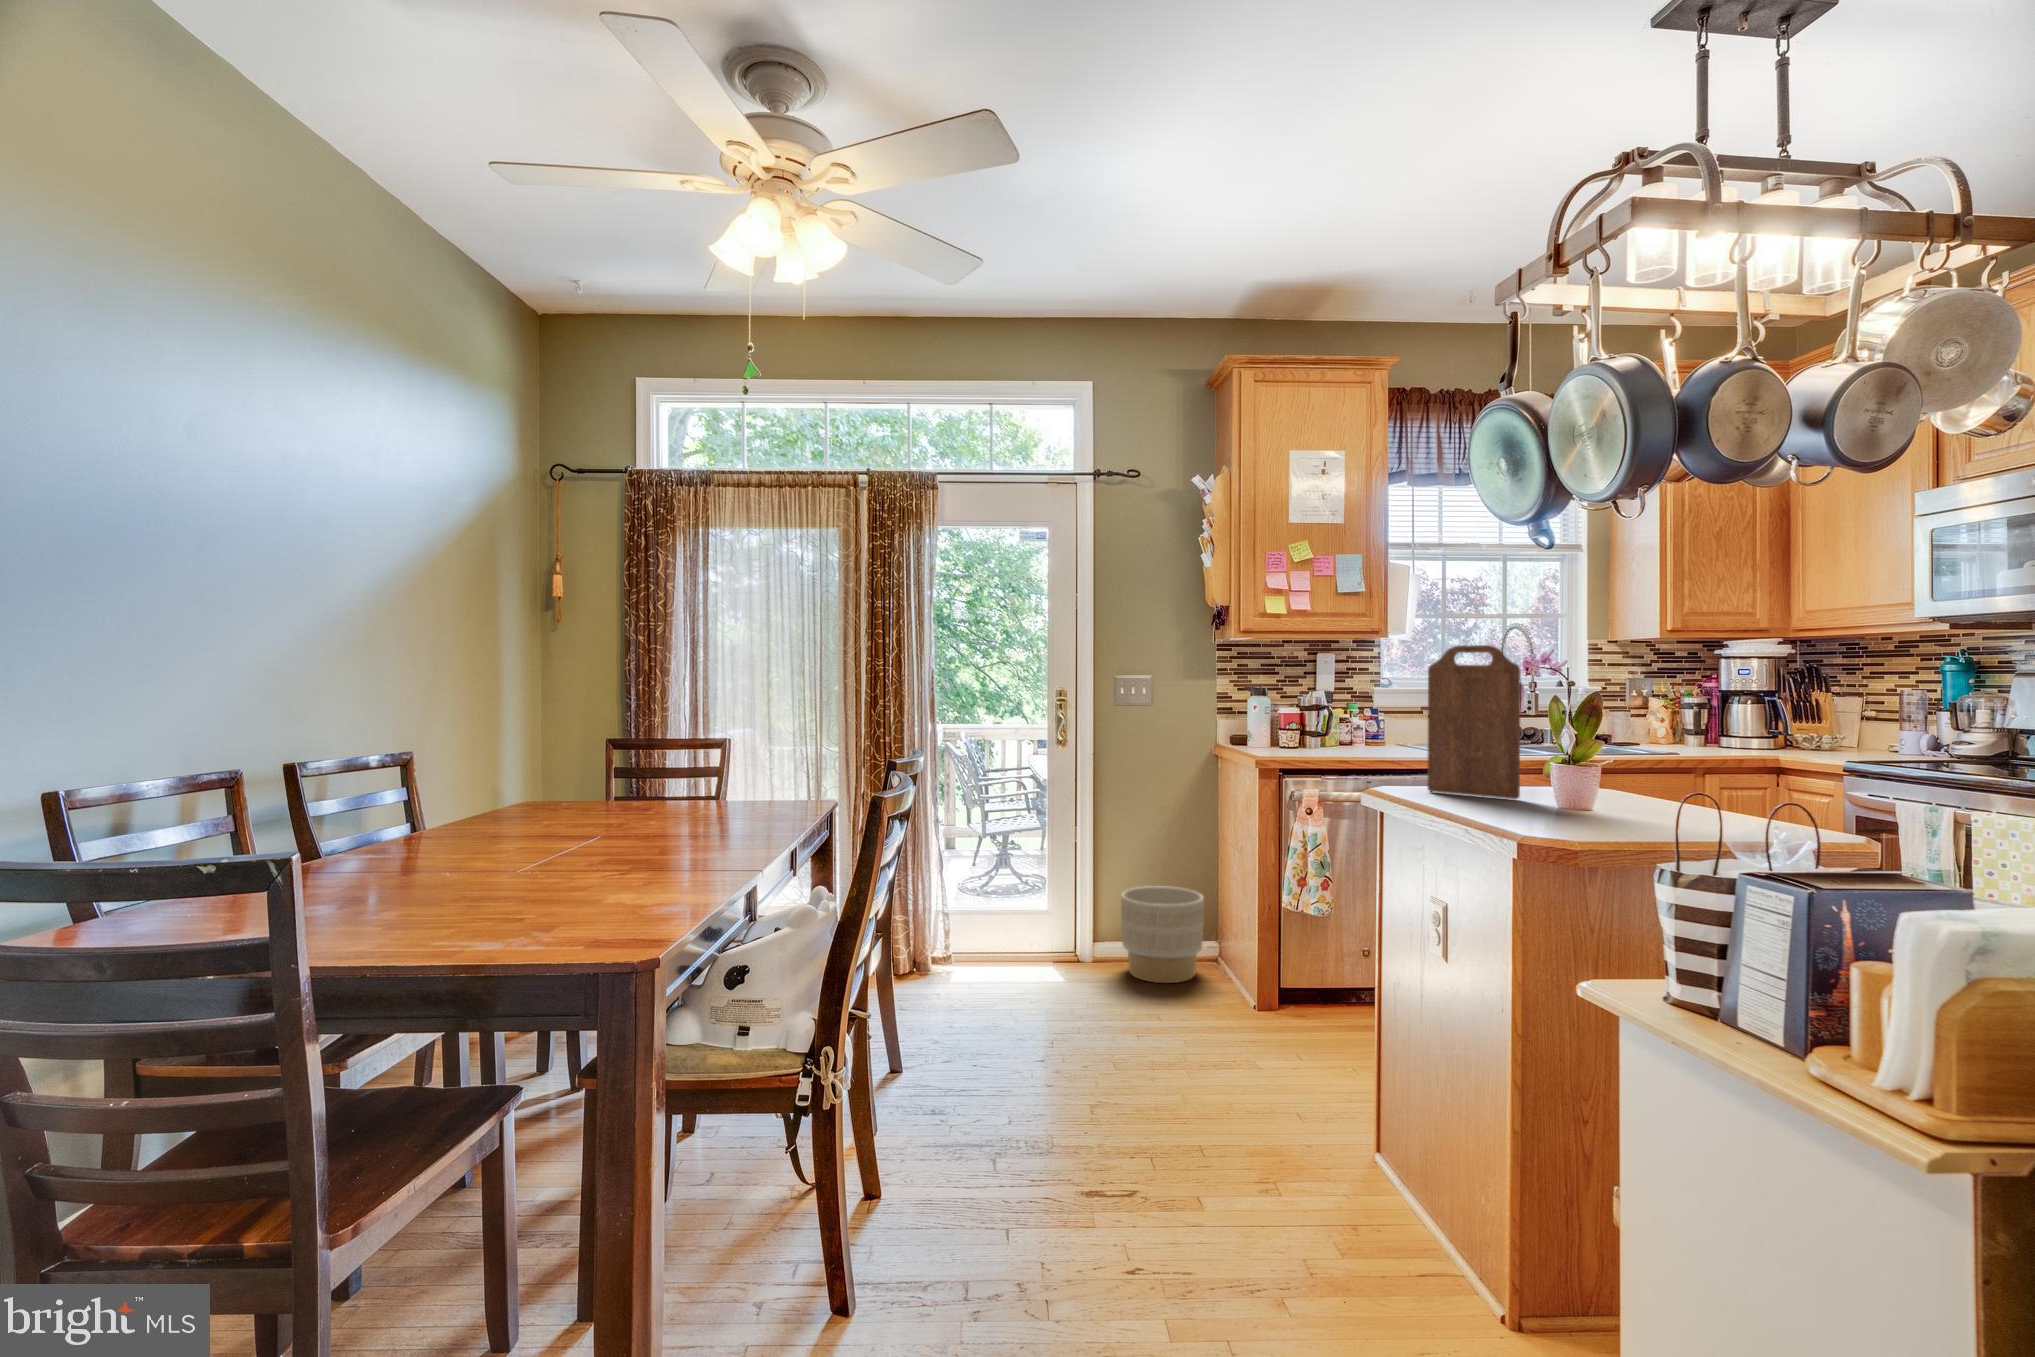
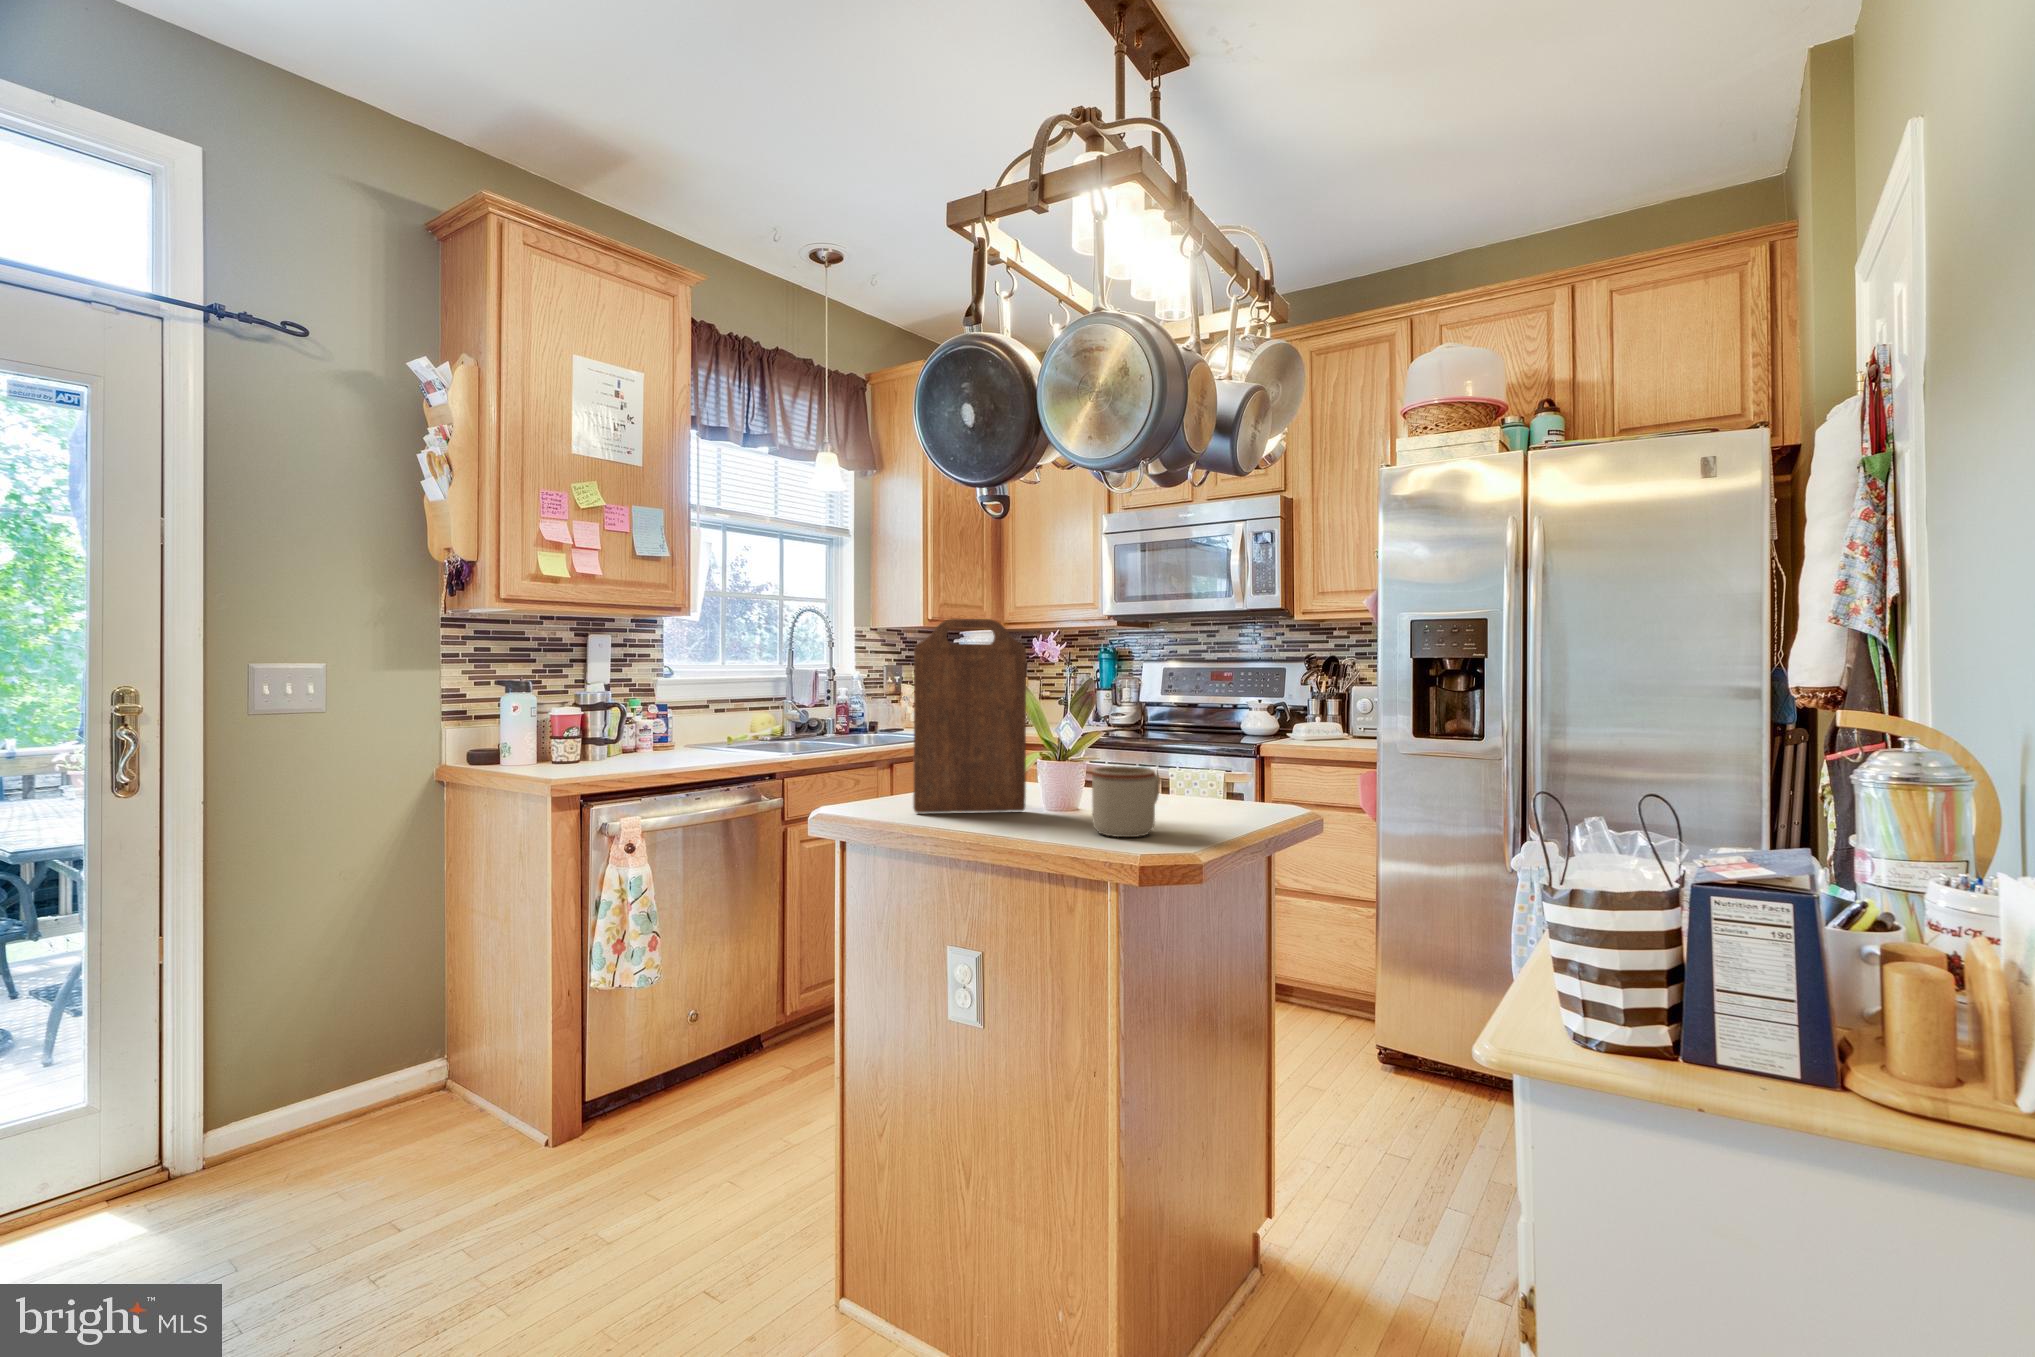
mug: none [1516,763,1589,819] -> present [1092,766,1160,837]
planter: present [1121,886,1204,983] -> none [279,992,441,1166]

